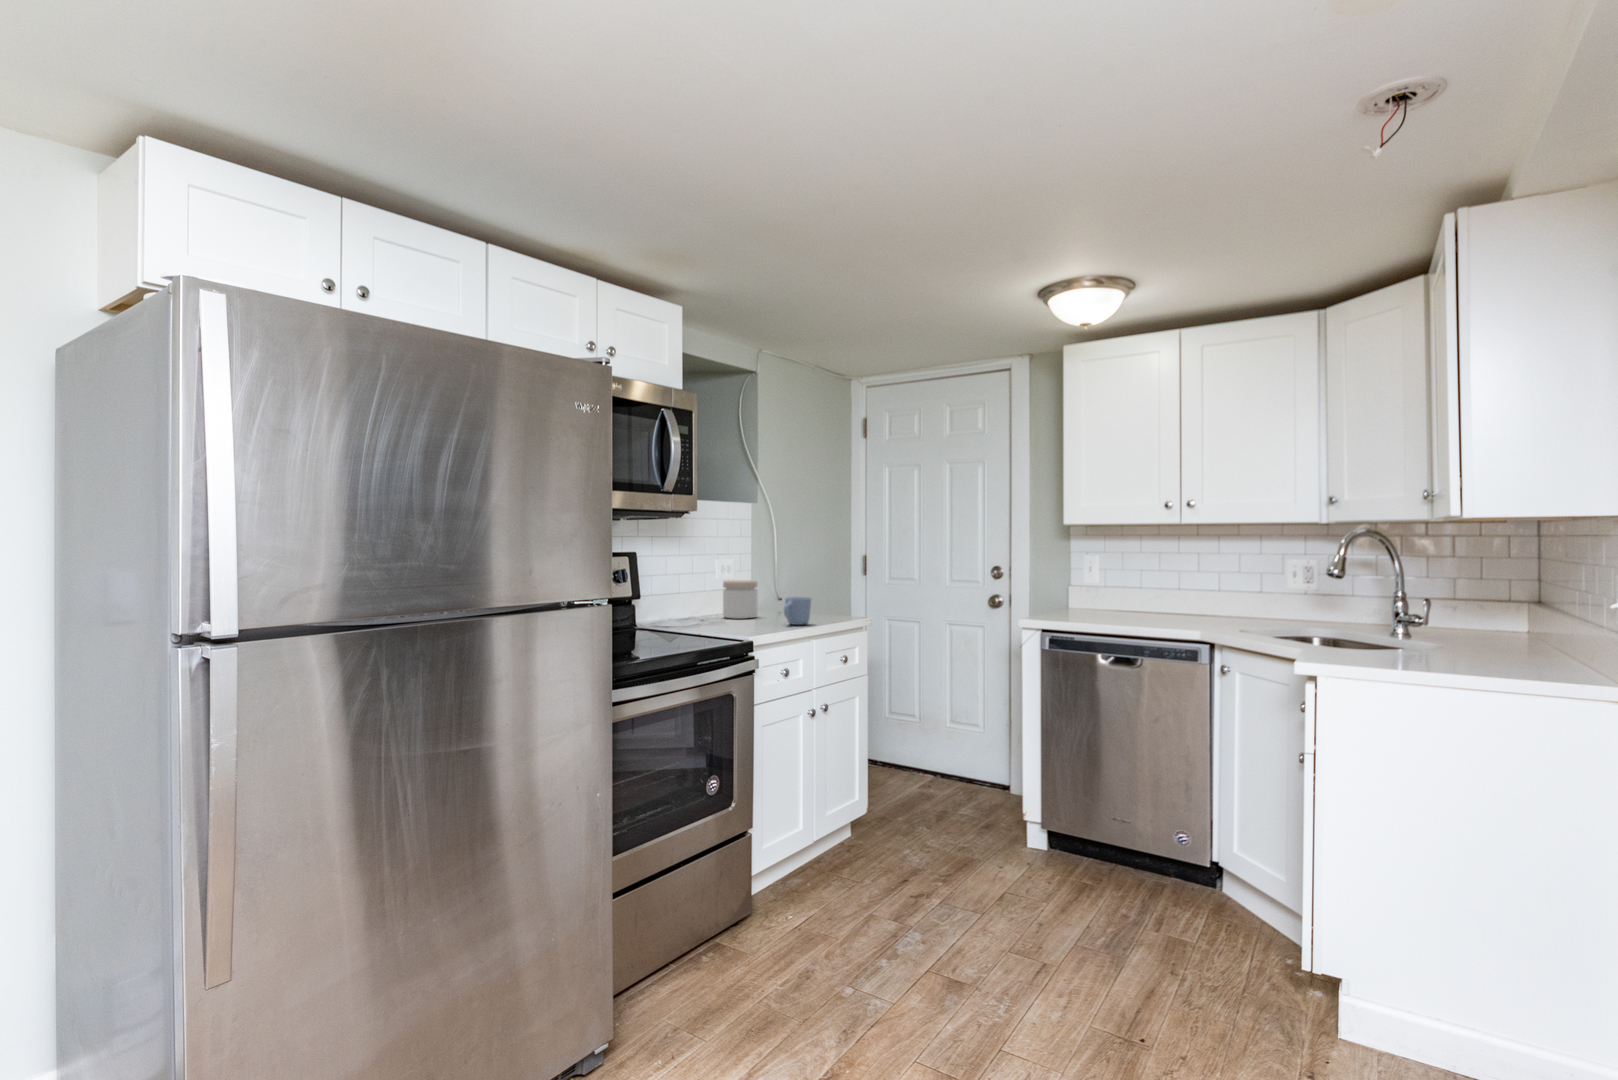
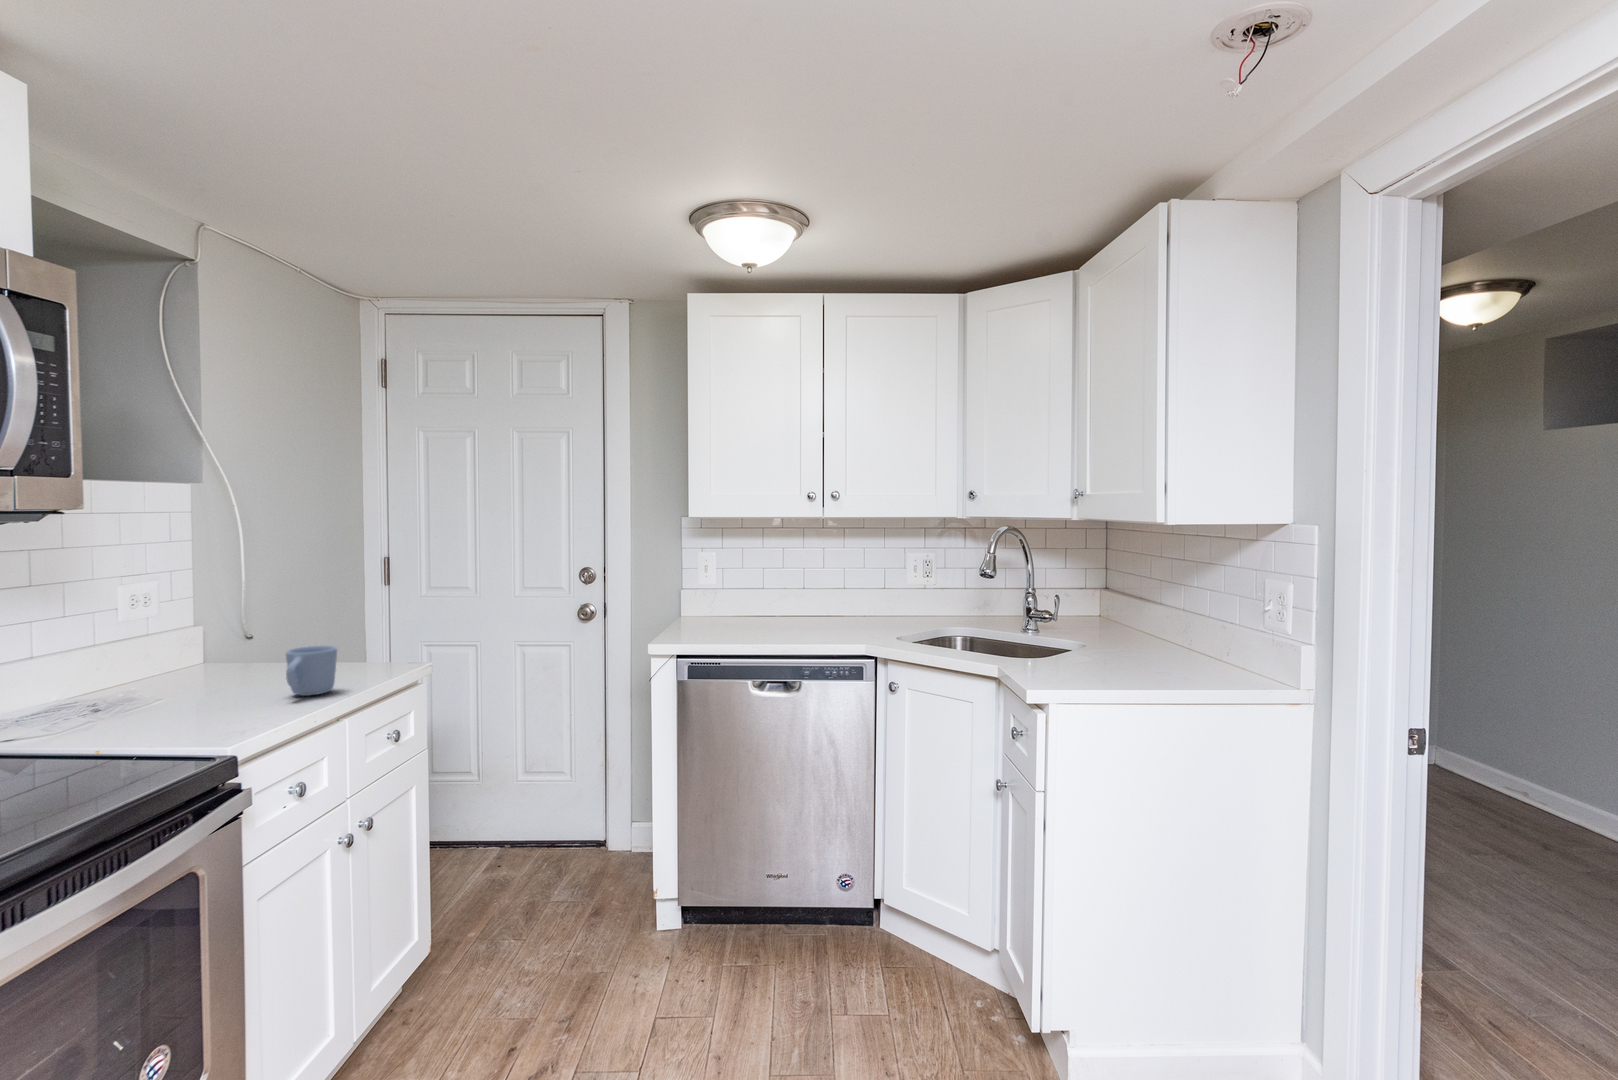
jar: present [723,580,758,619] -> none [143,618,221,690]

